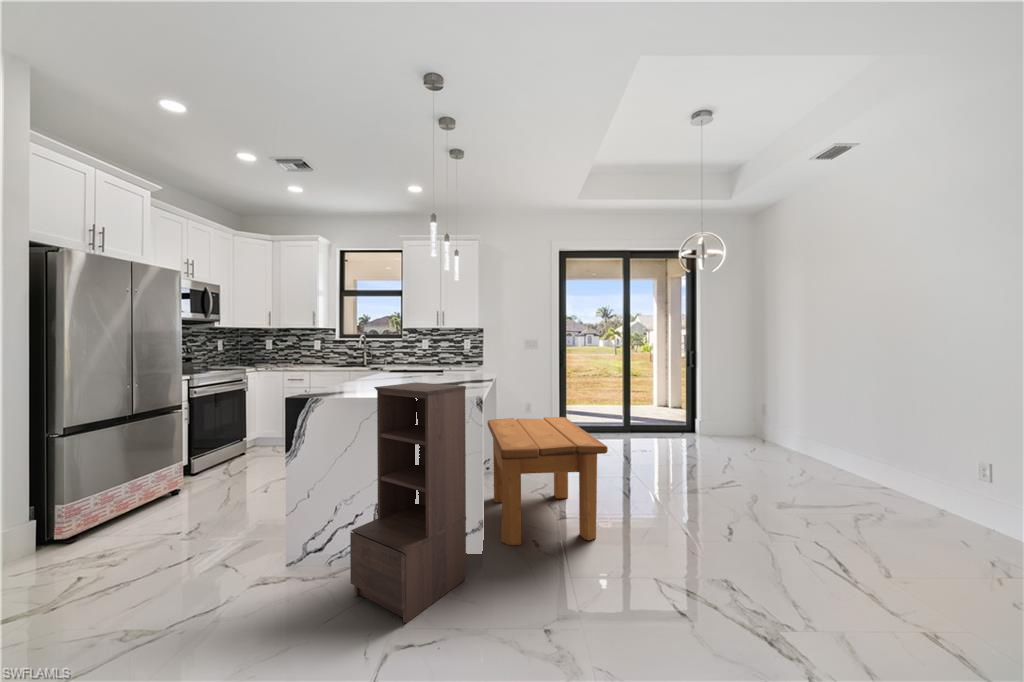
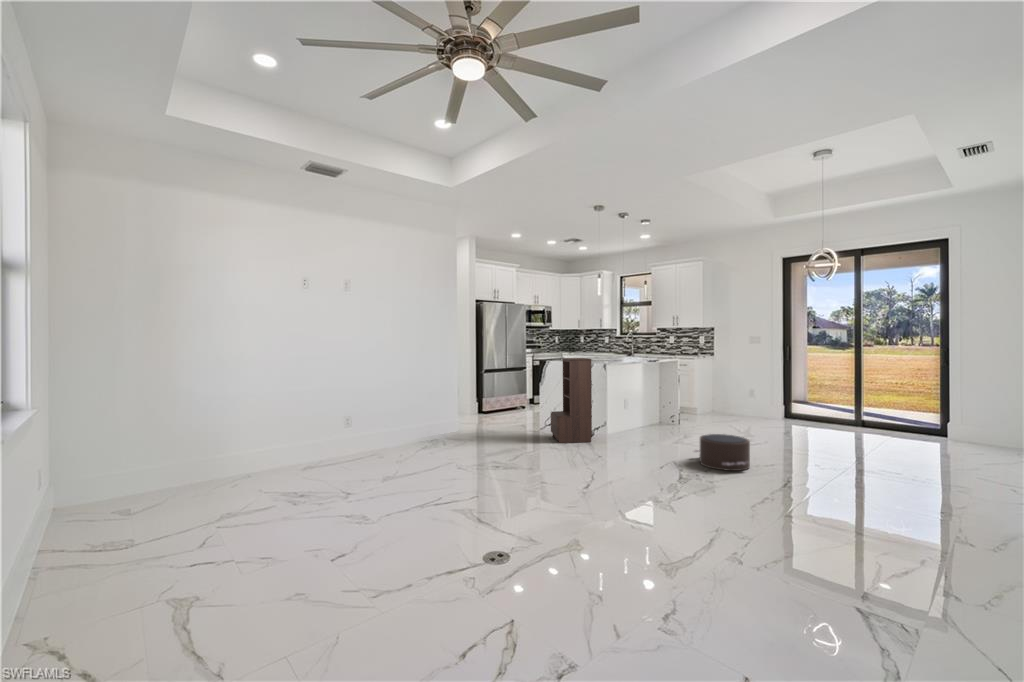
side table: present [488,417,608,545] -> none [616,386,700,447]
pouf: none [679,499,800,583] -> present [694,434,750,471]

